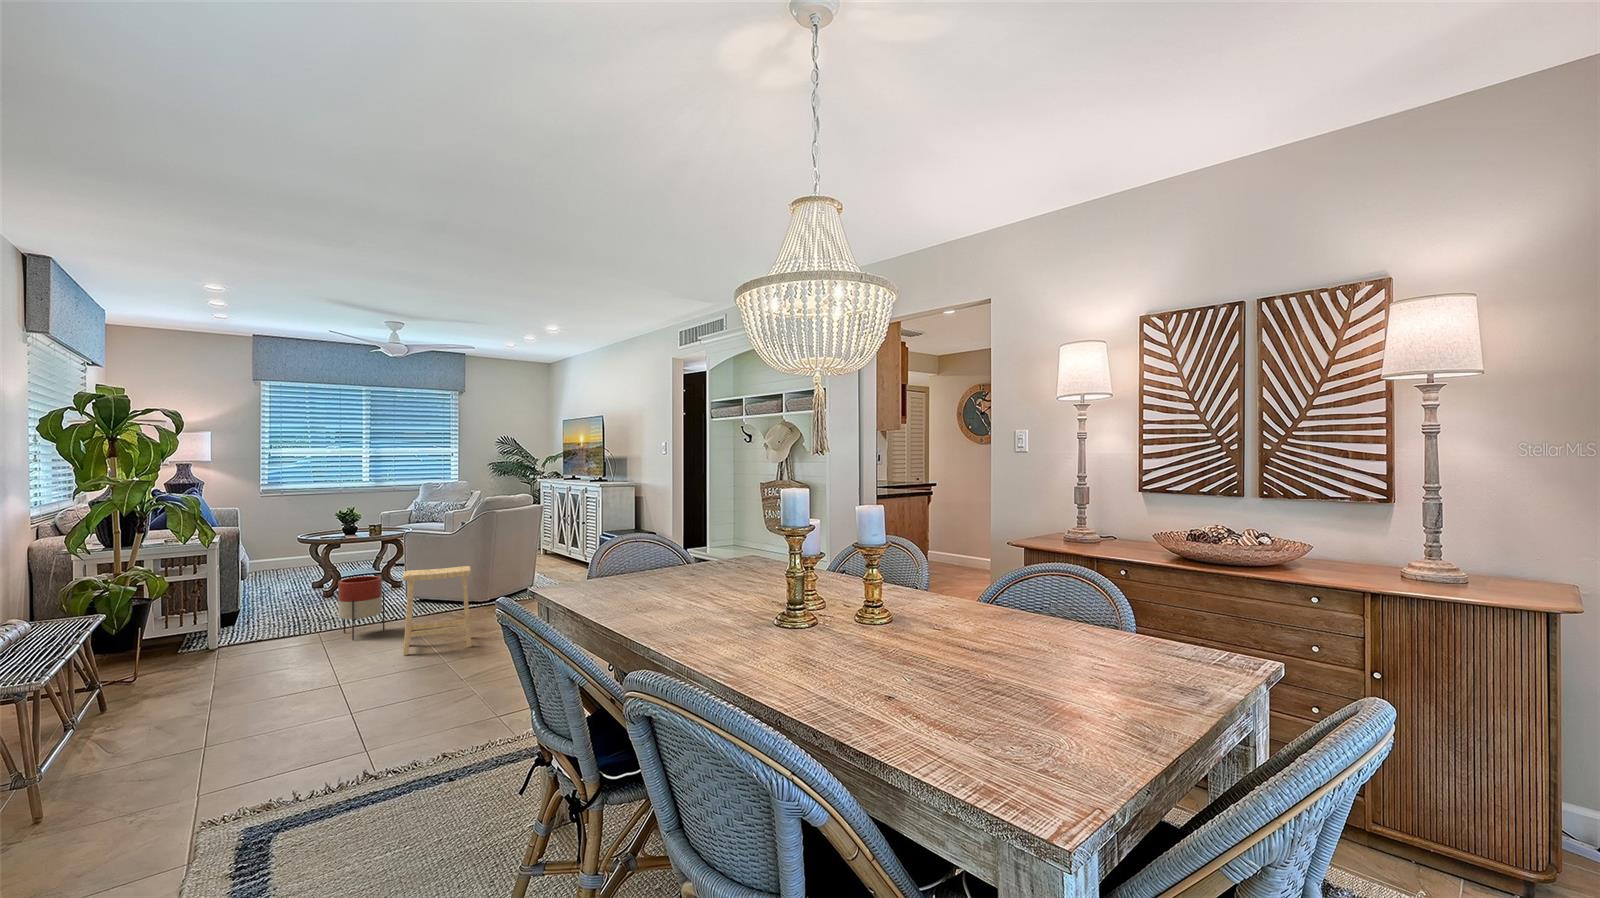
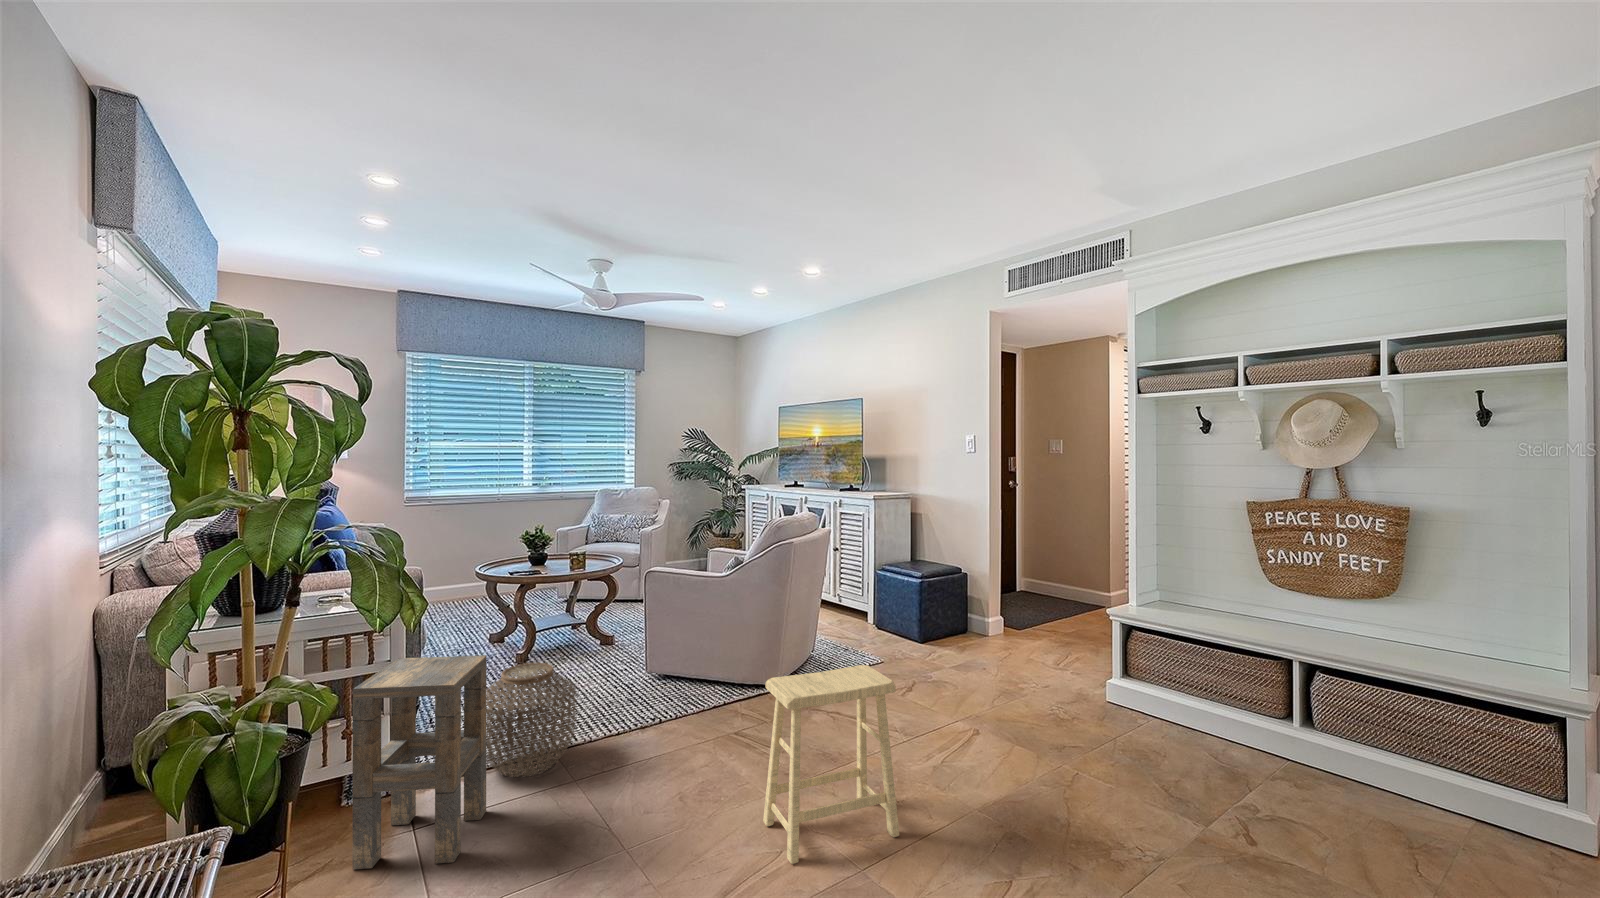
side table: none [175,564,258,663] -> present [352,655,487,869]
woven basket: none [260,576,325,636] -> present [486,663,576,777]
planter: present [338,576,385,640] -> none [616,667,684,797]

